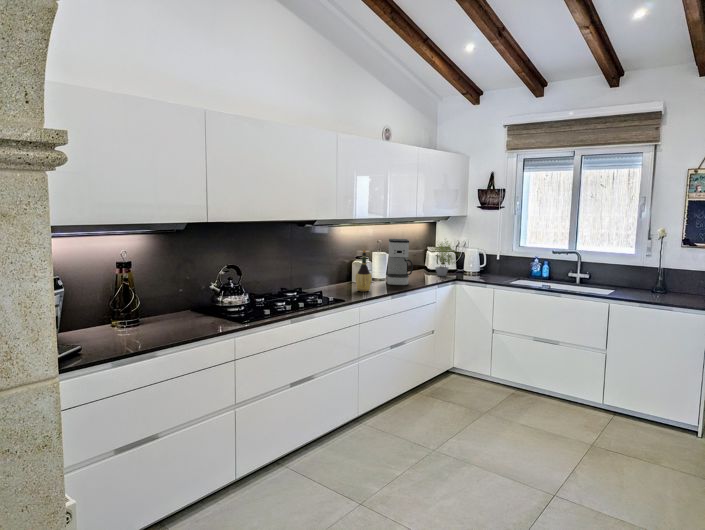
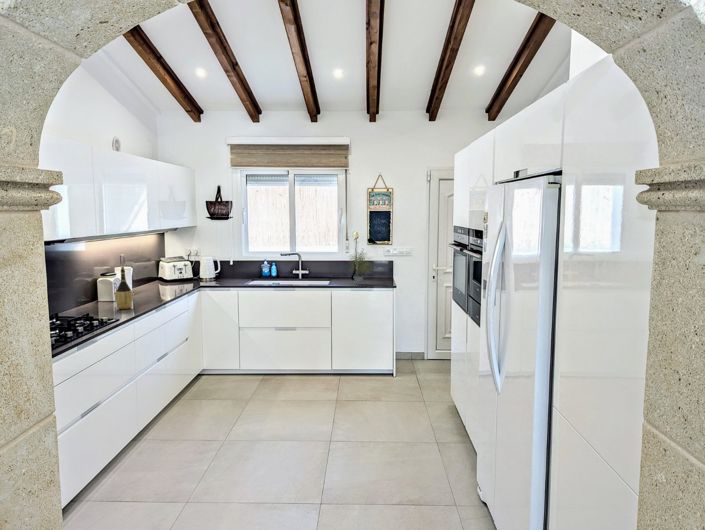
coffee maker: present [387,239,413,286] -> none [135,252,165,299]
potted plant: present [435,241,455,276] -> present [349,253,372,285]

